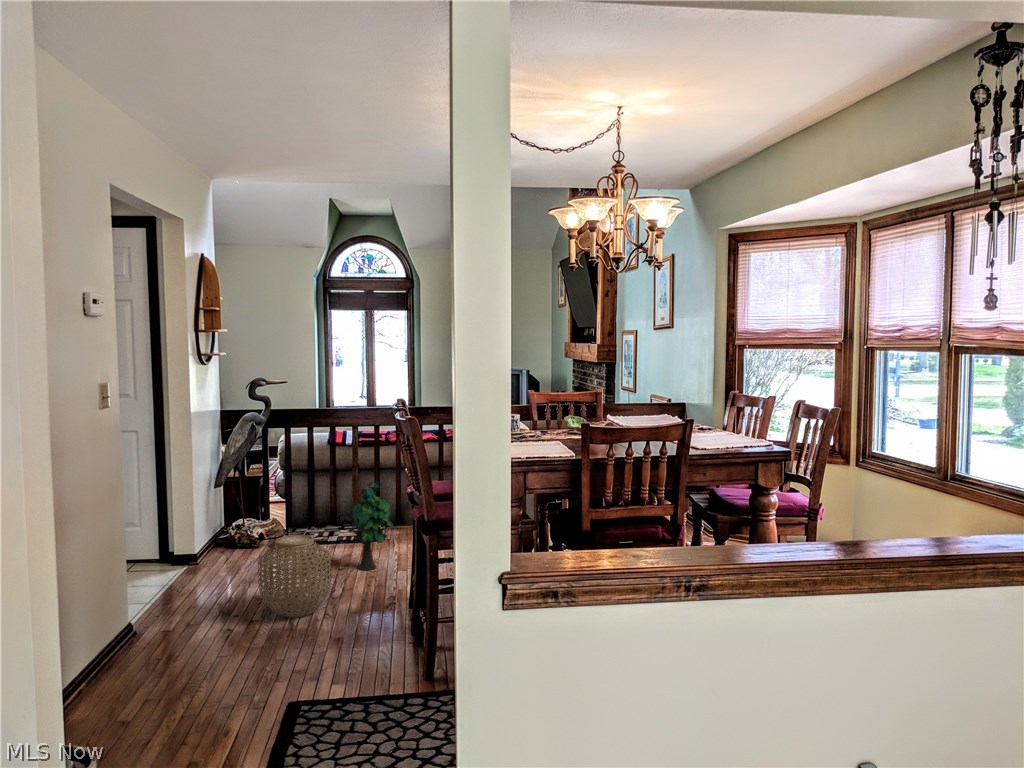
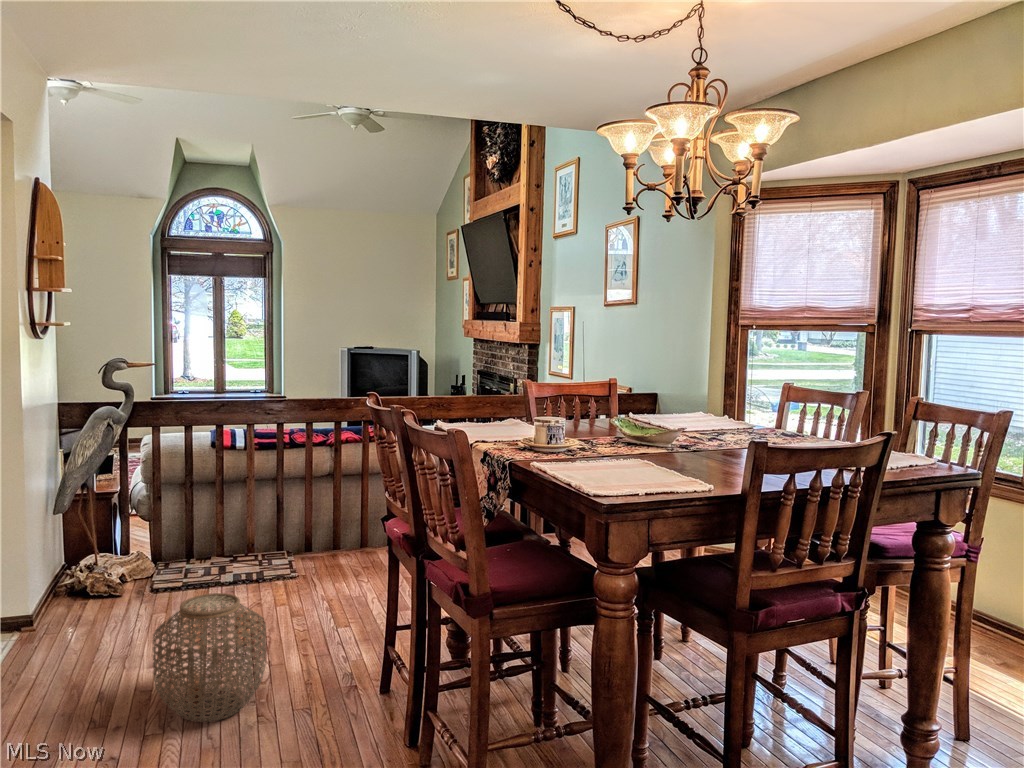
decorative plant: present [341,481,393,570] -> none [254,502,331,627]

